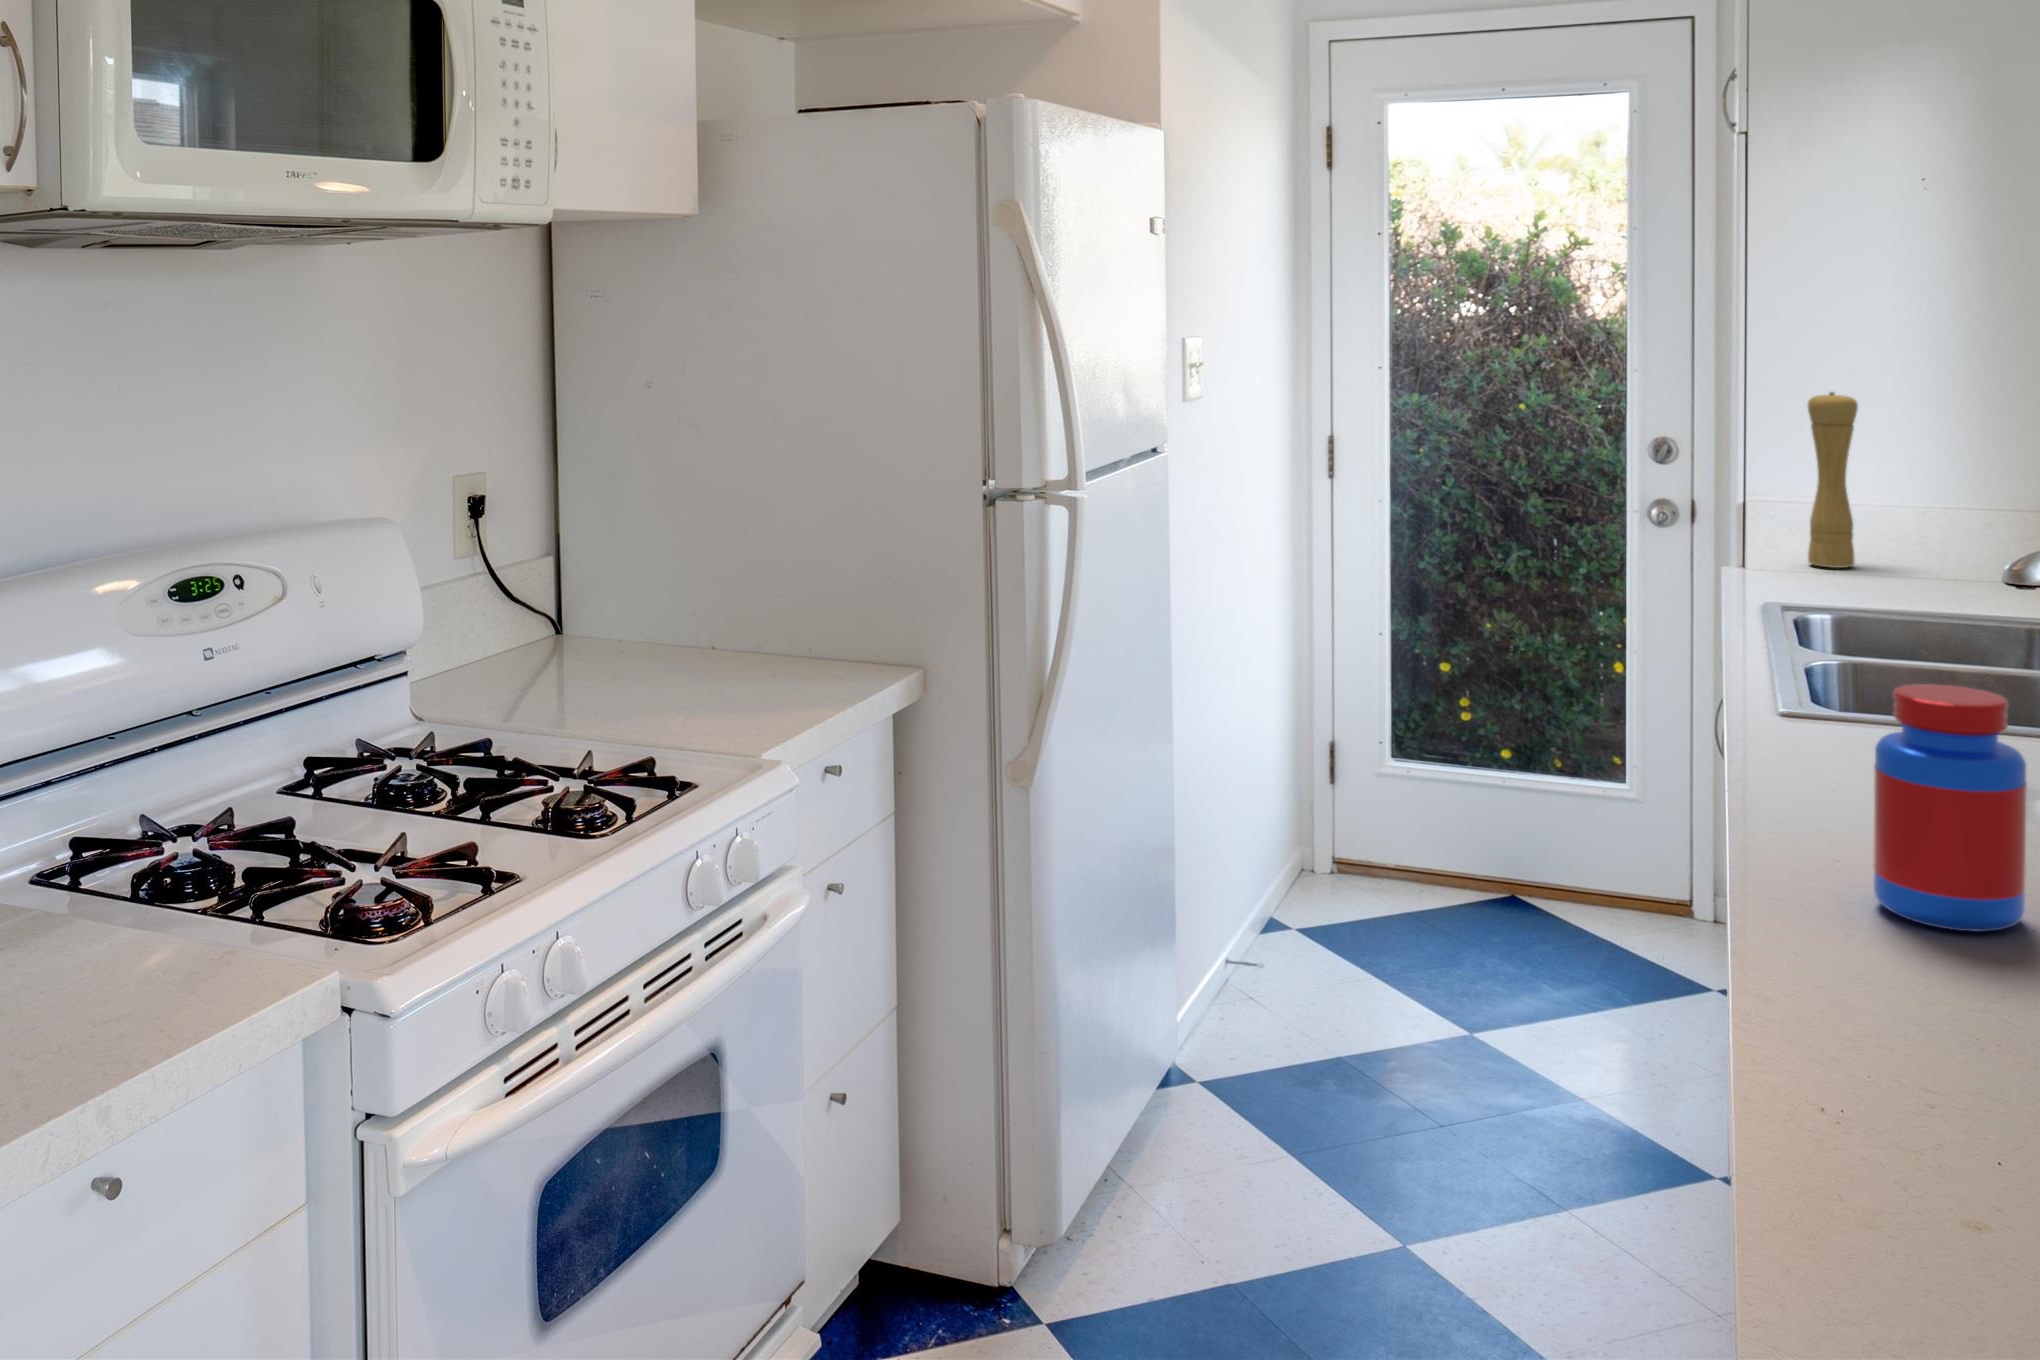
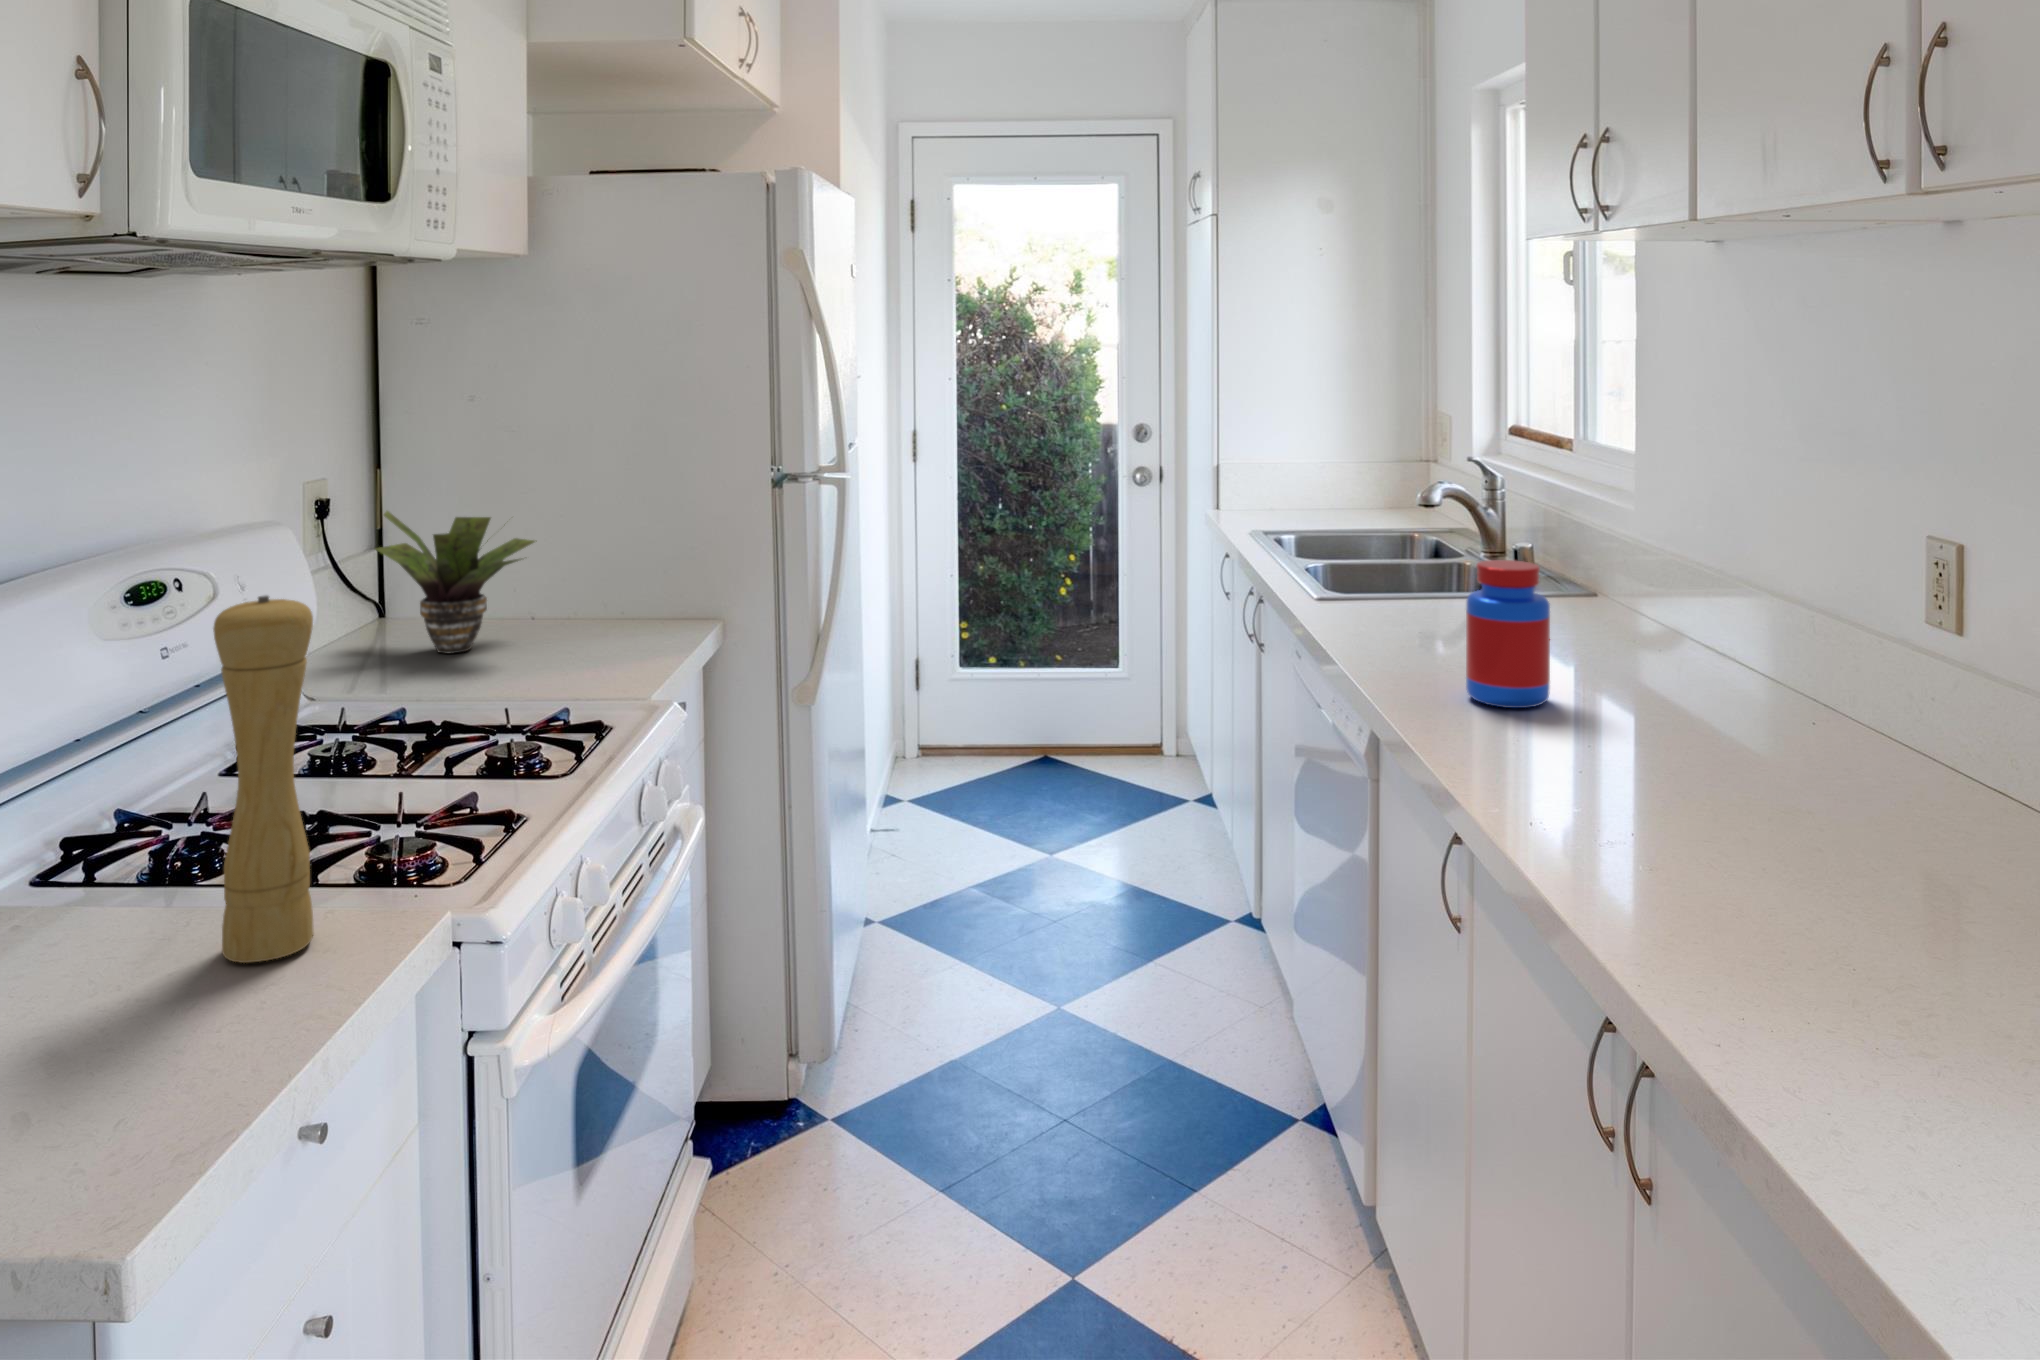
pepper mill: present [1808,392,1858,568] -> present [213,595,313,963]
potted plant: none [521,511,701,680] -> present [376,511,535,654]

